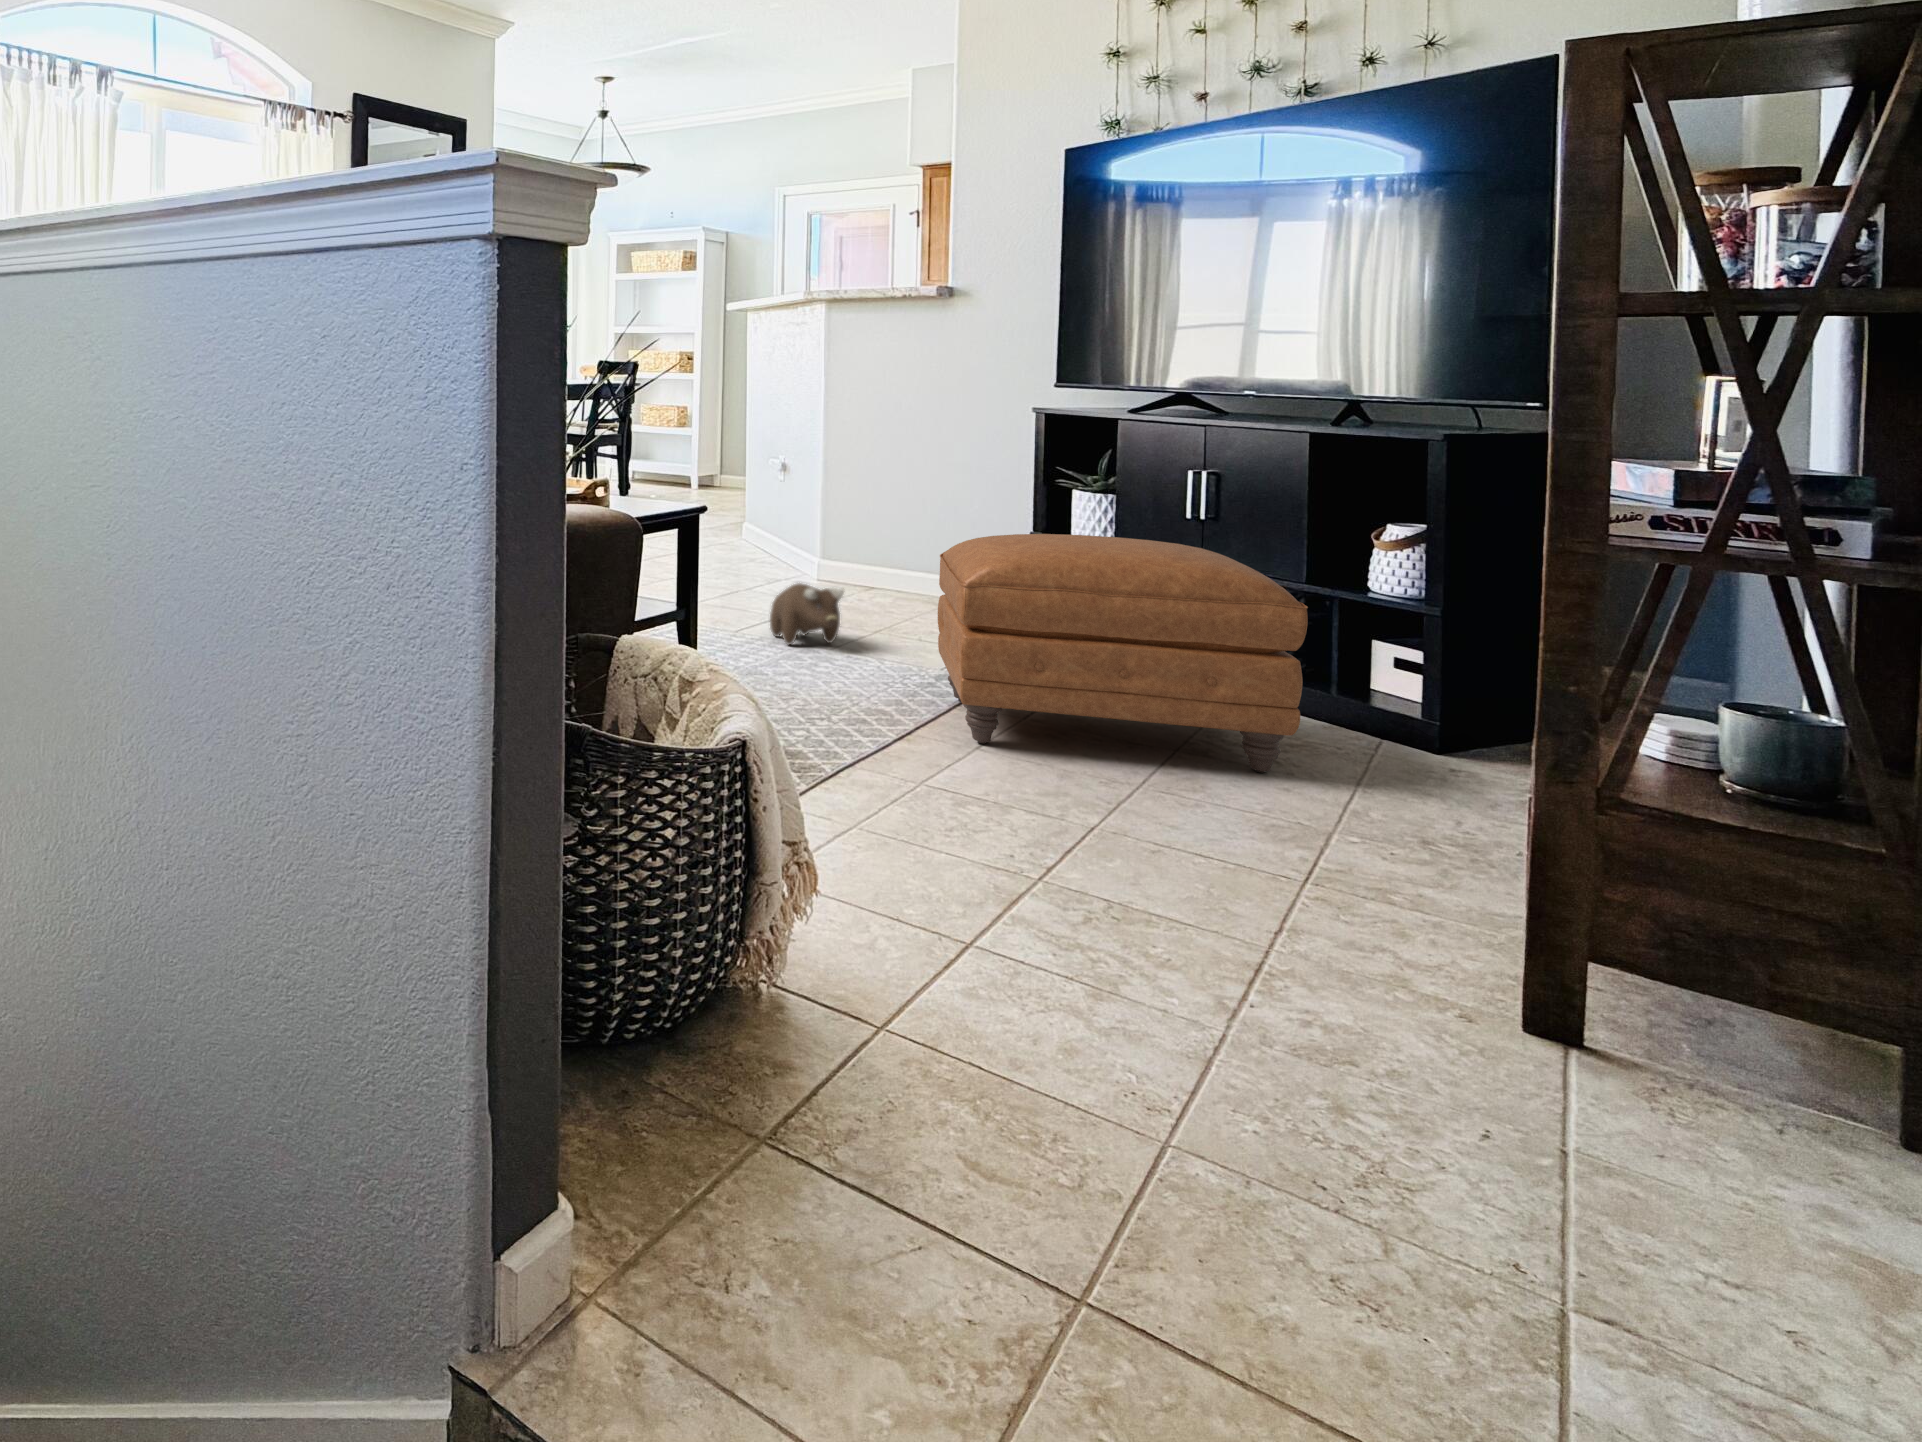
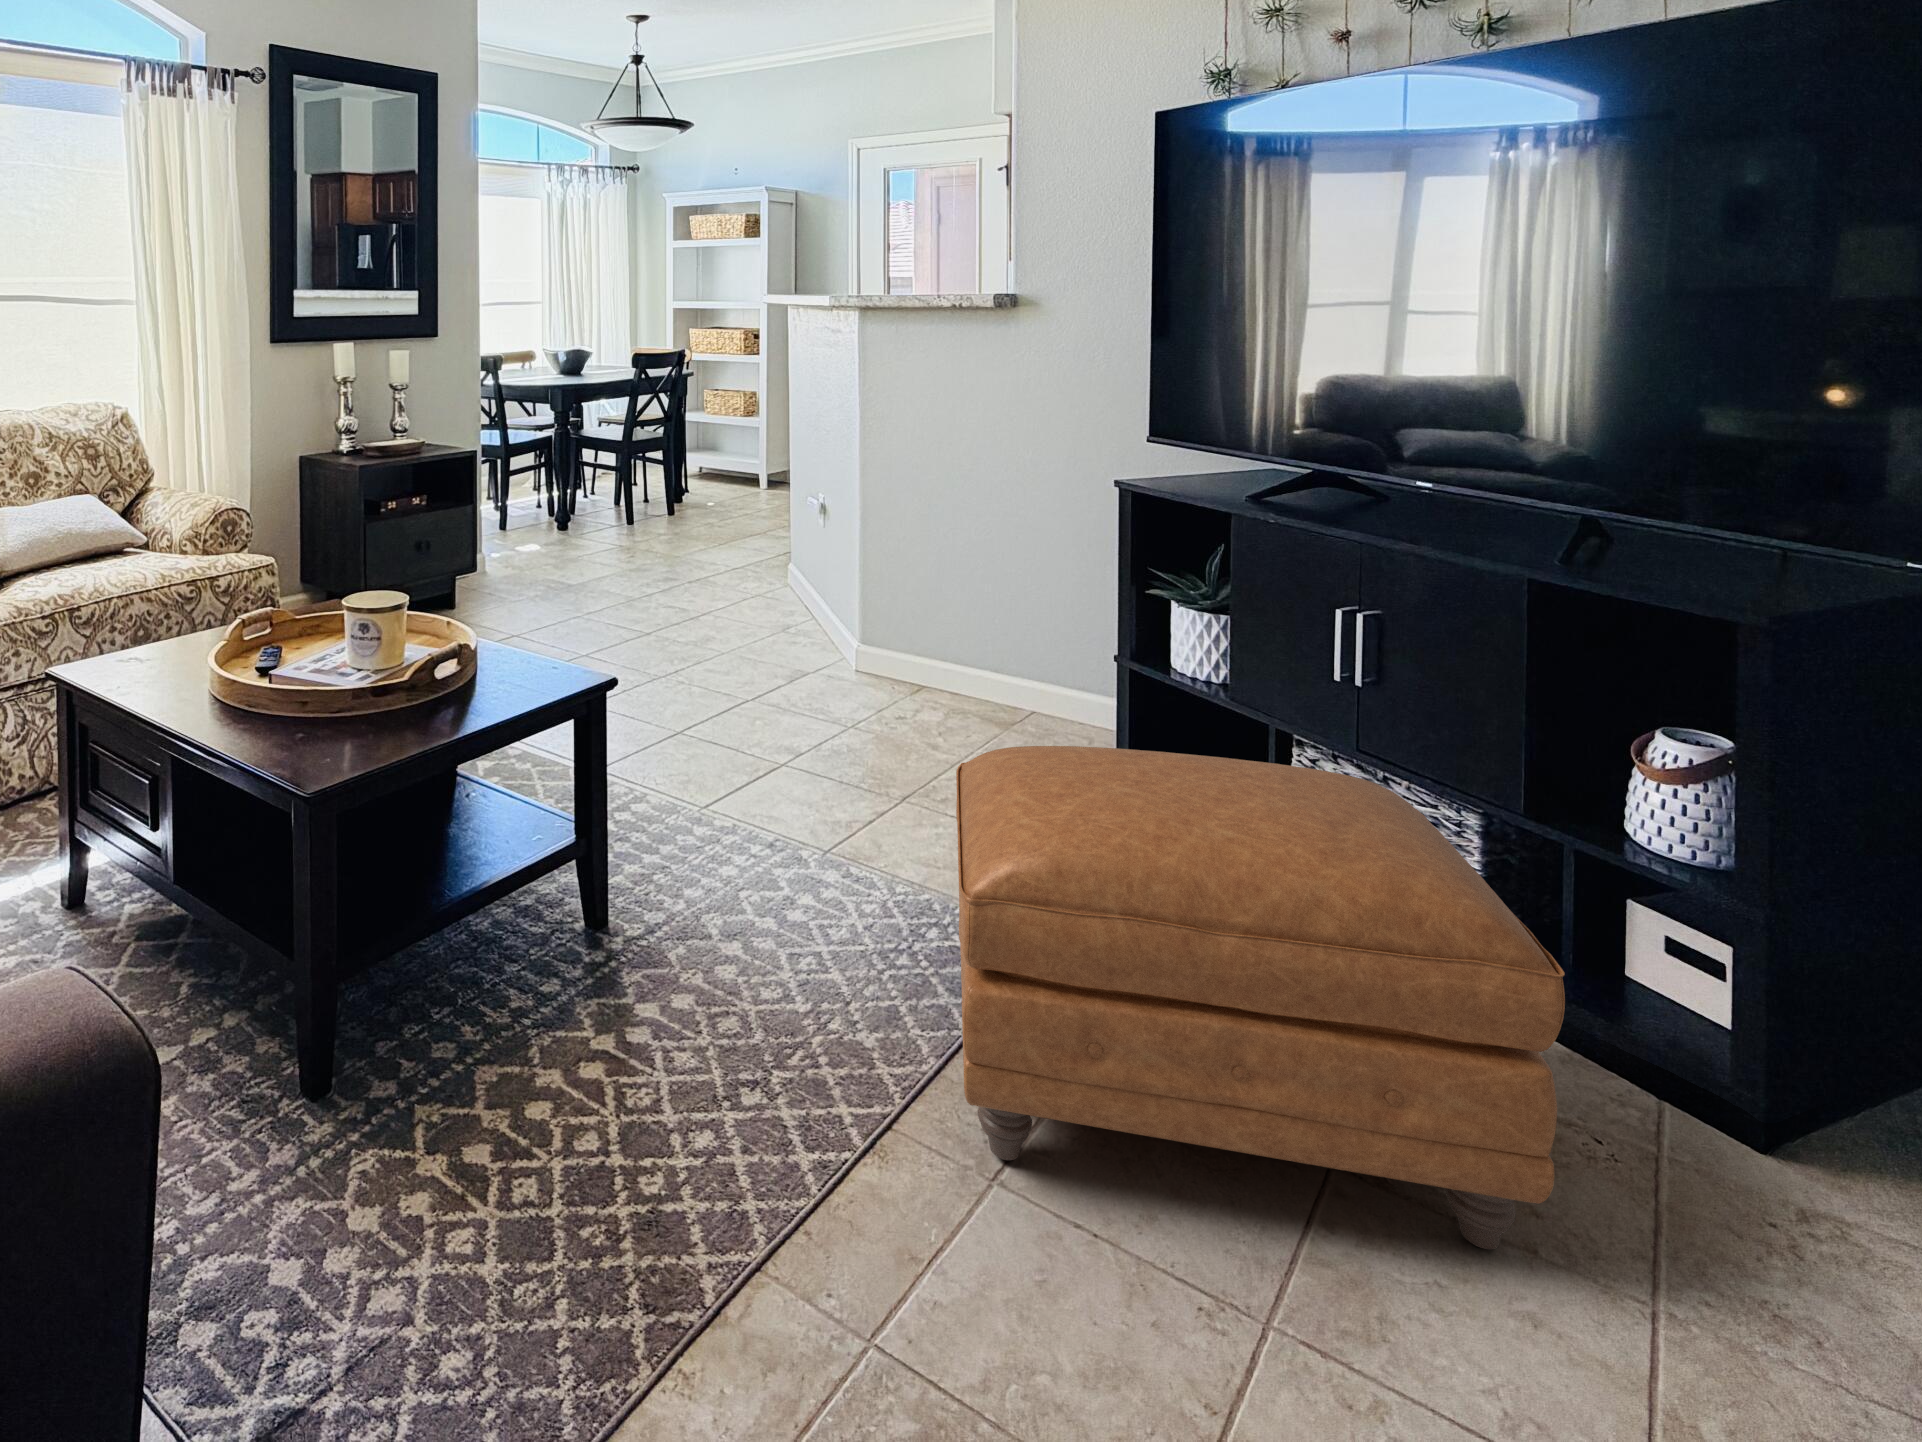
plush toy: present [770,583,844,645] -> none [748,745,844,843]

